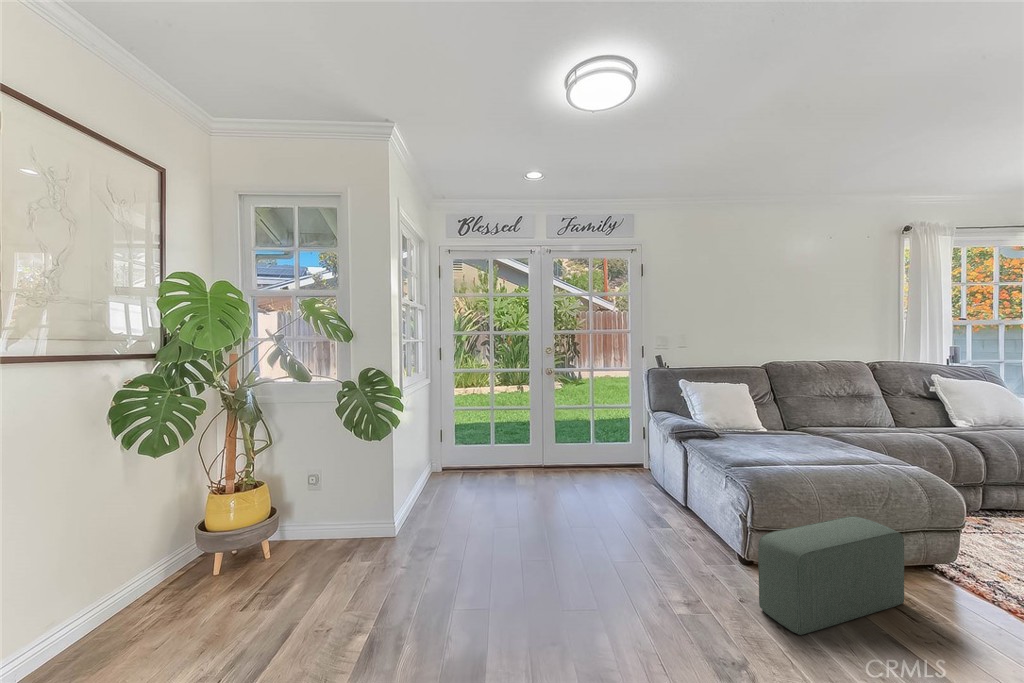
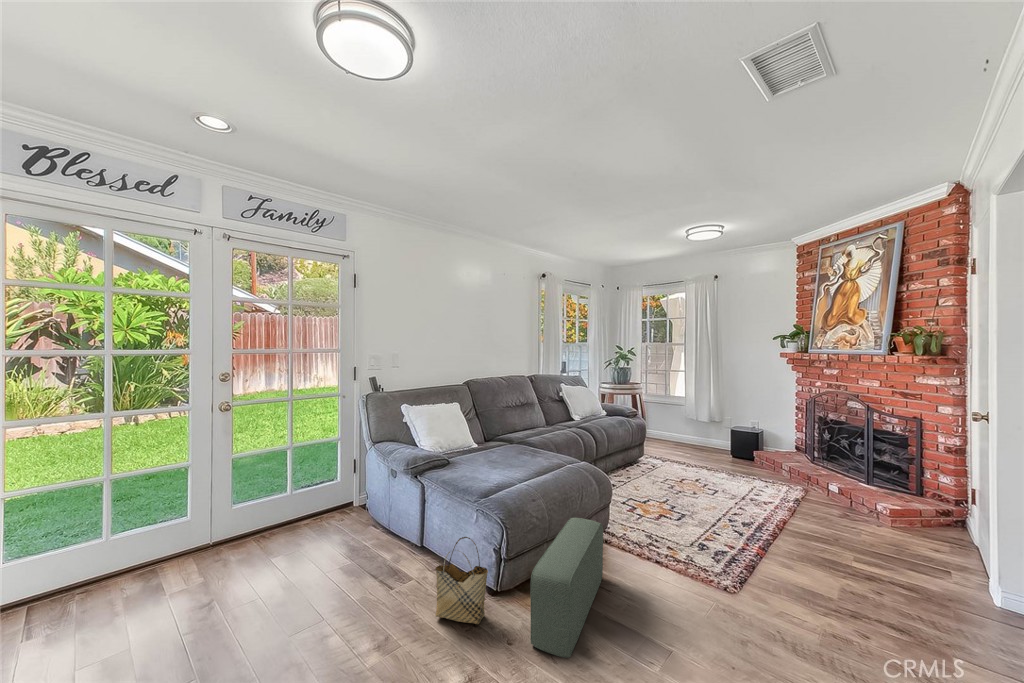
woven basket: none [676,494,727,573] -> present [435,537,488,624]

